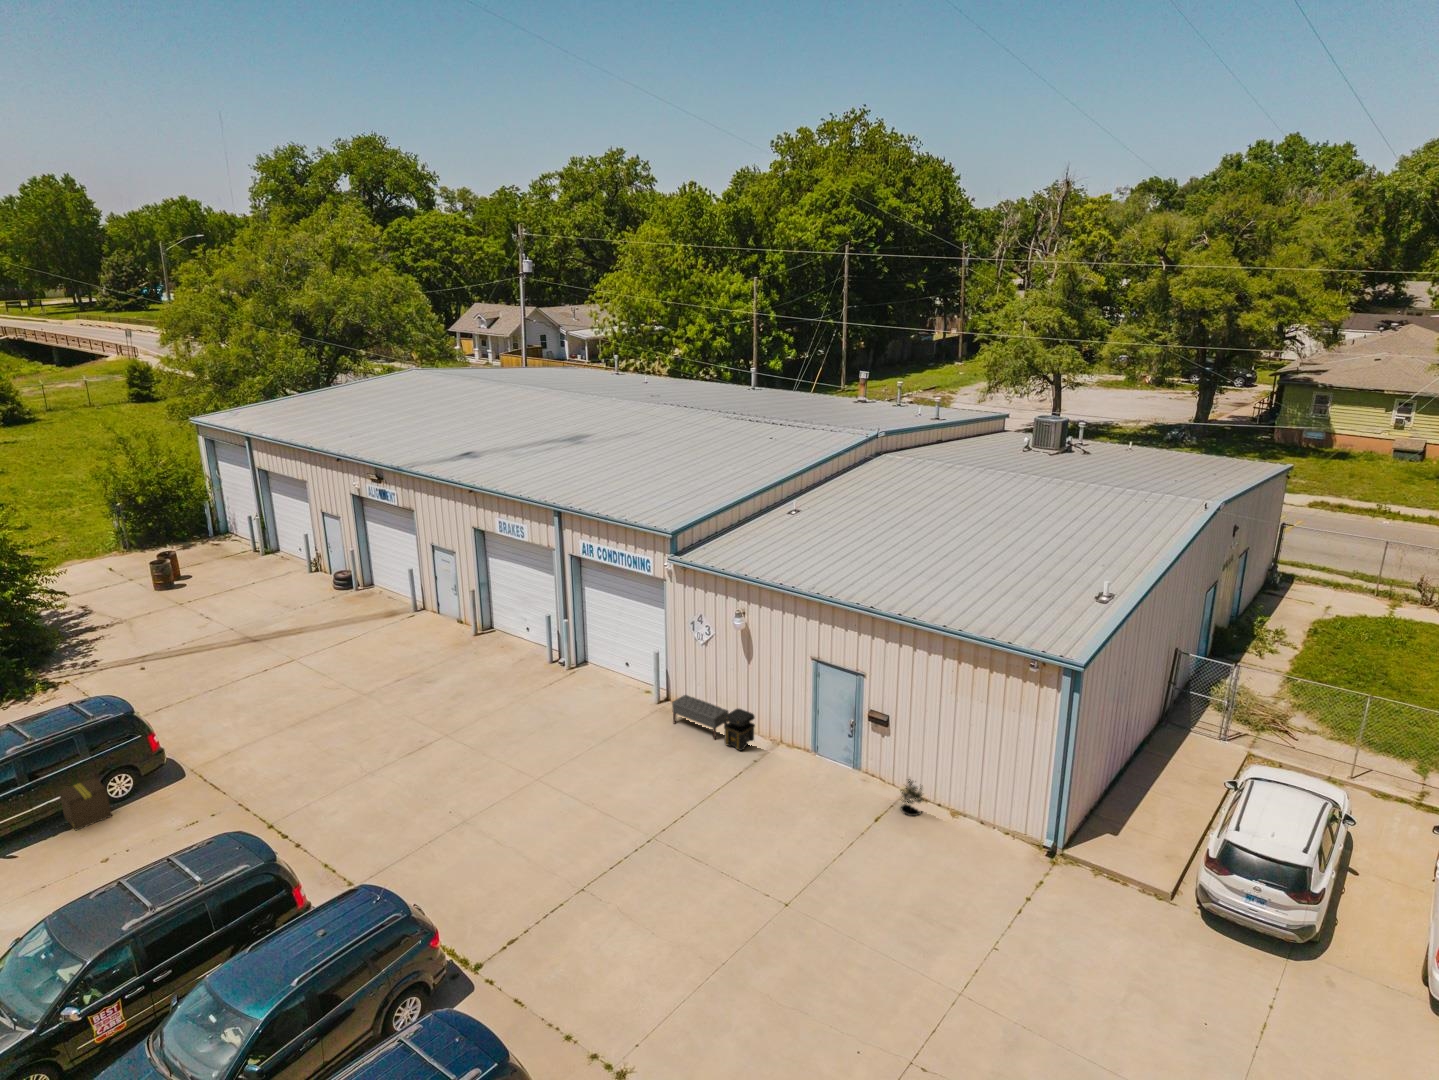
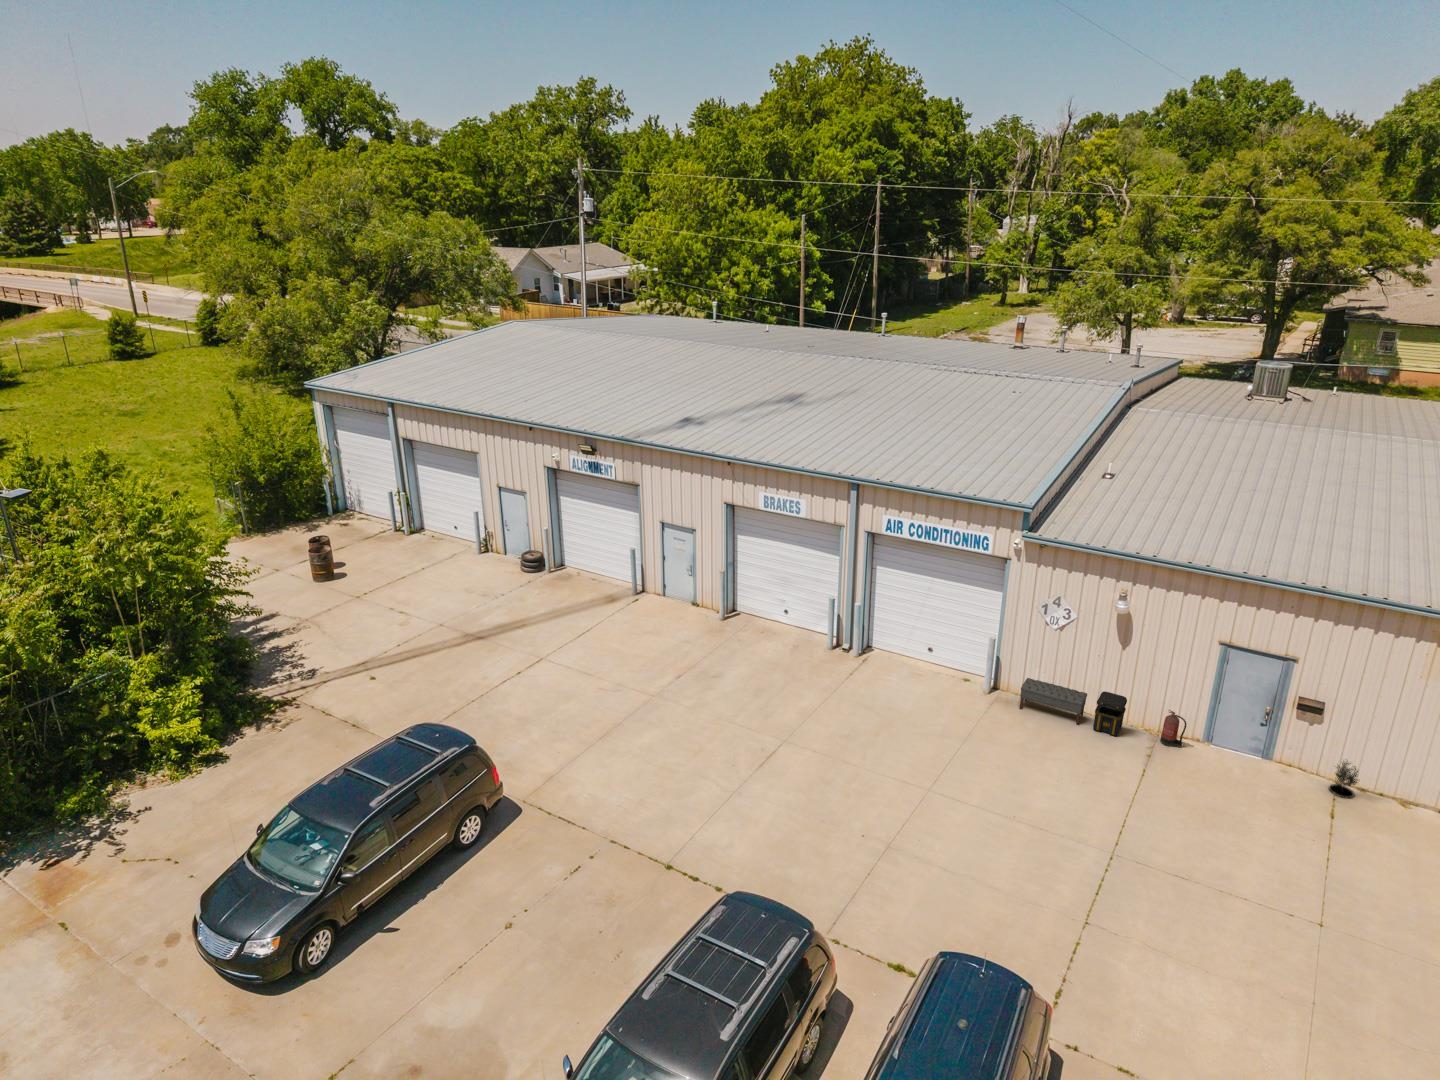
fire extinguisher: none [779,726,795,764] -> present [1160,710,1187,747]
cardboard box: present [59,778,112,830] -> none [451,817,507,880]

